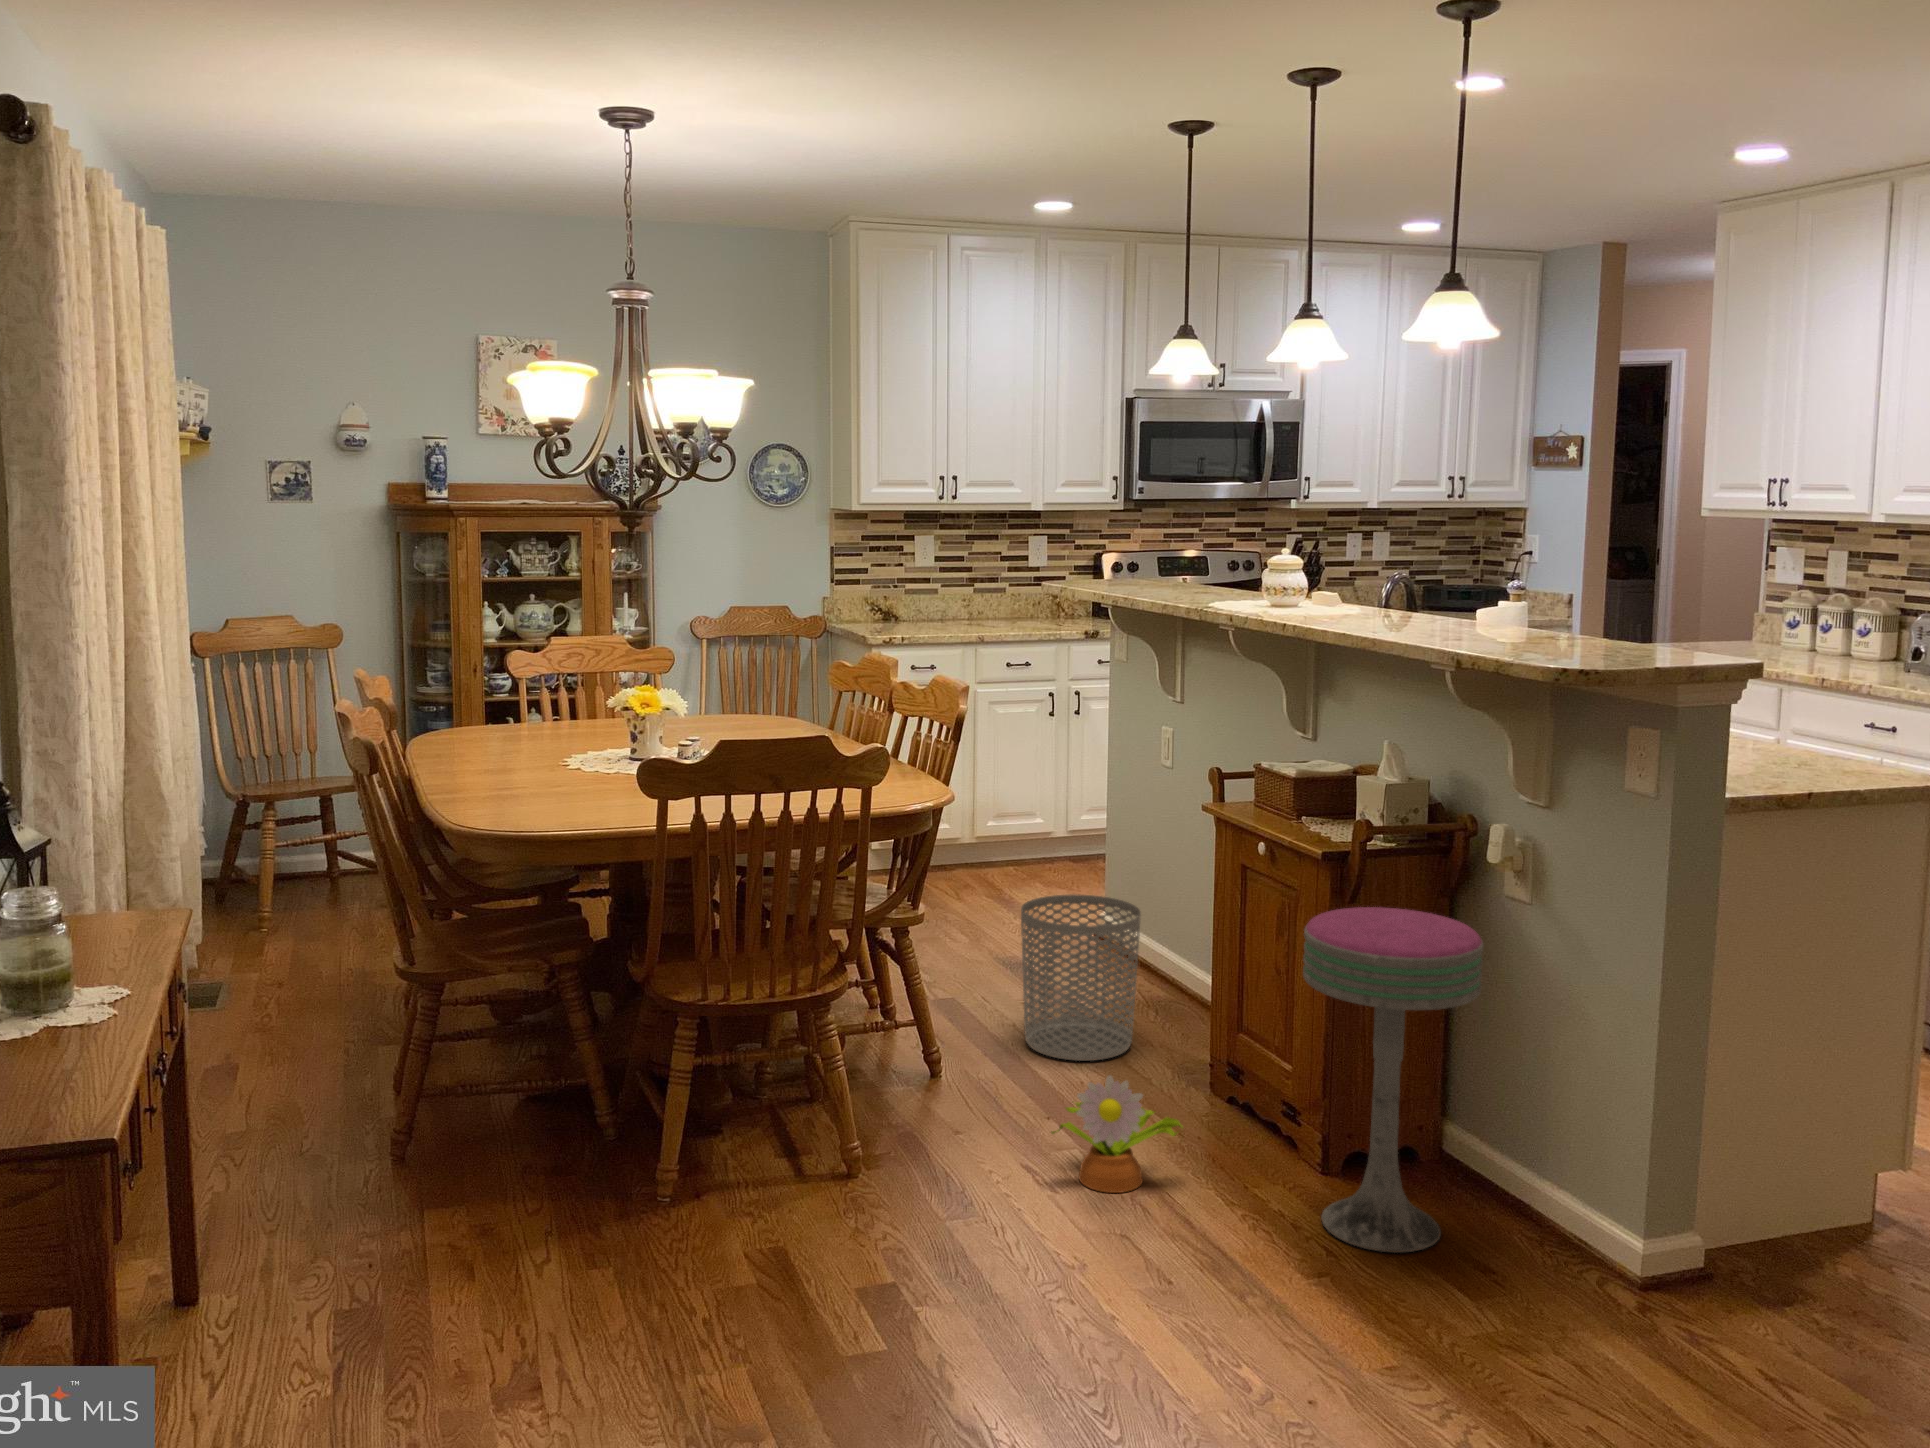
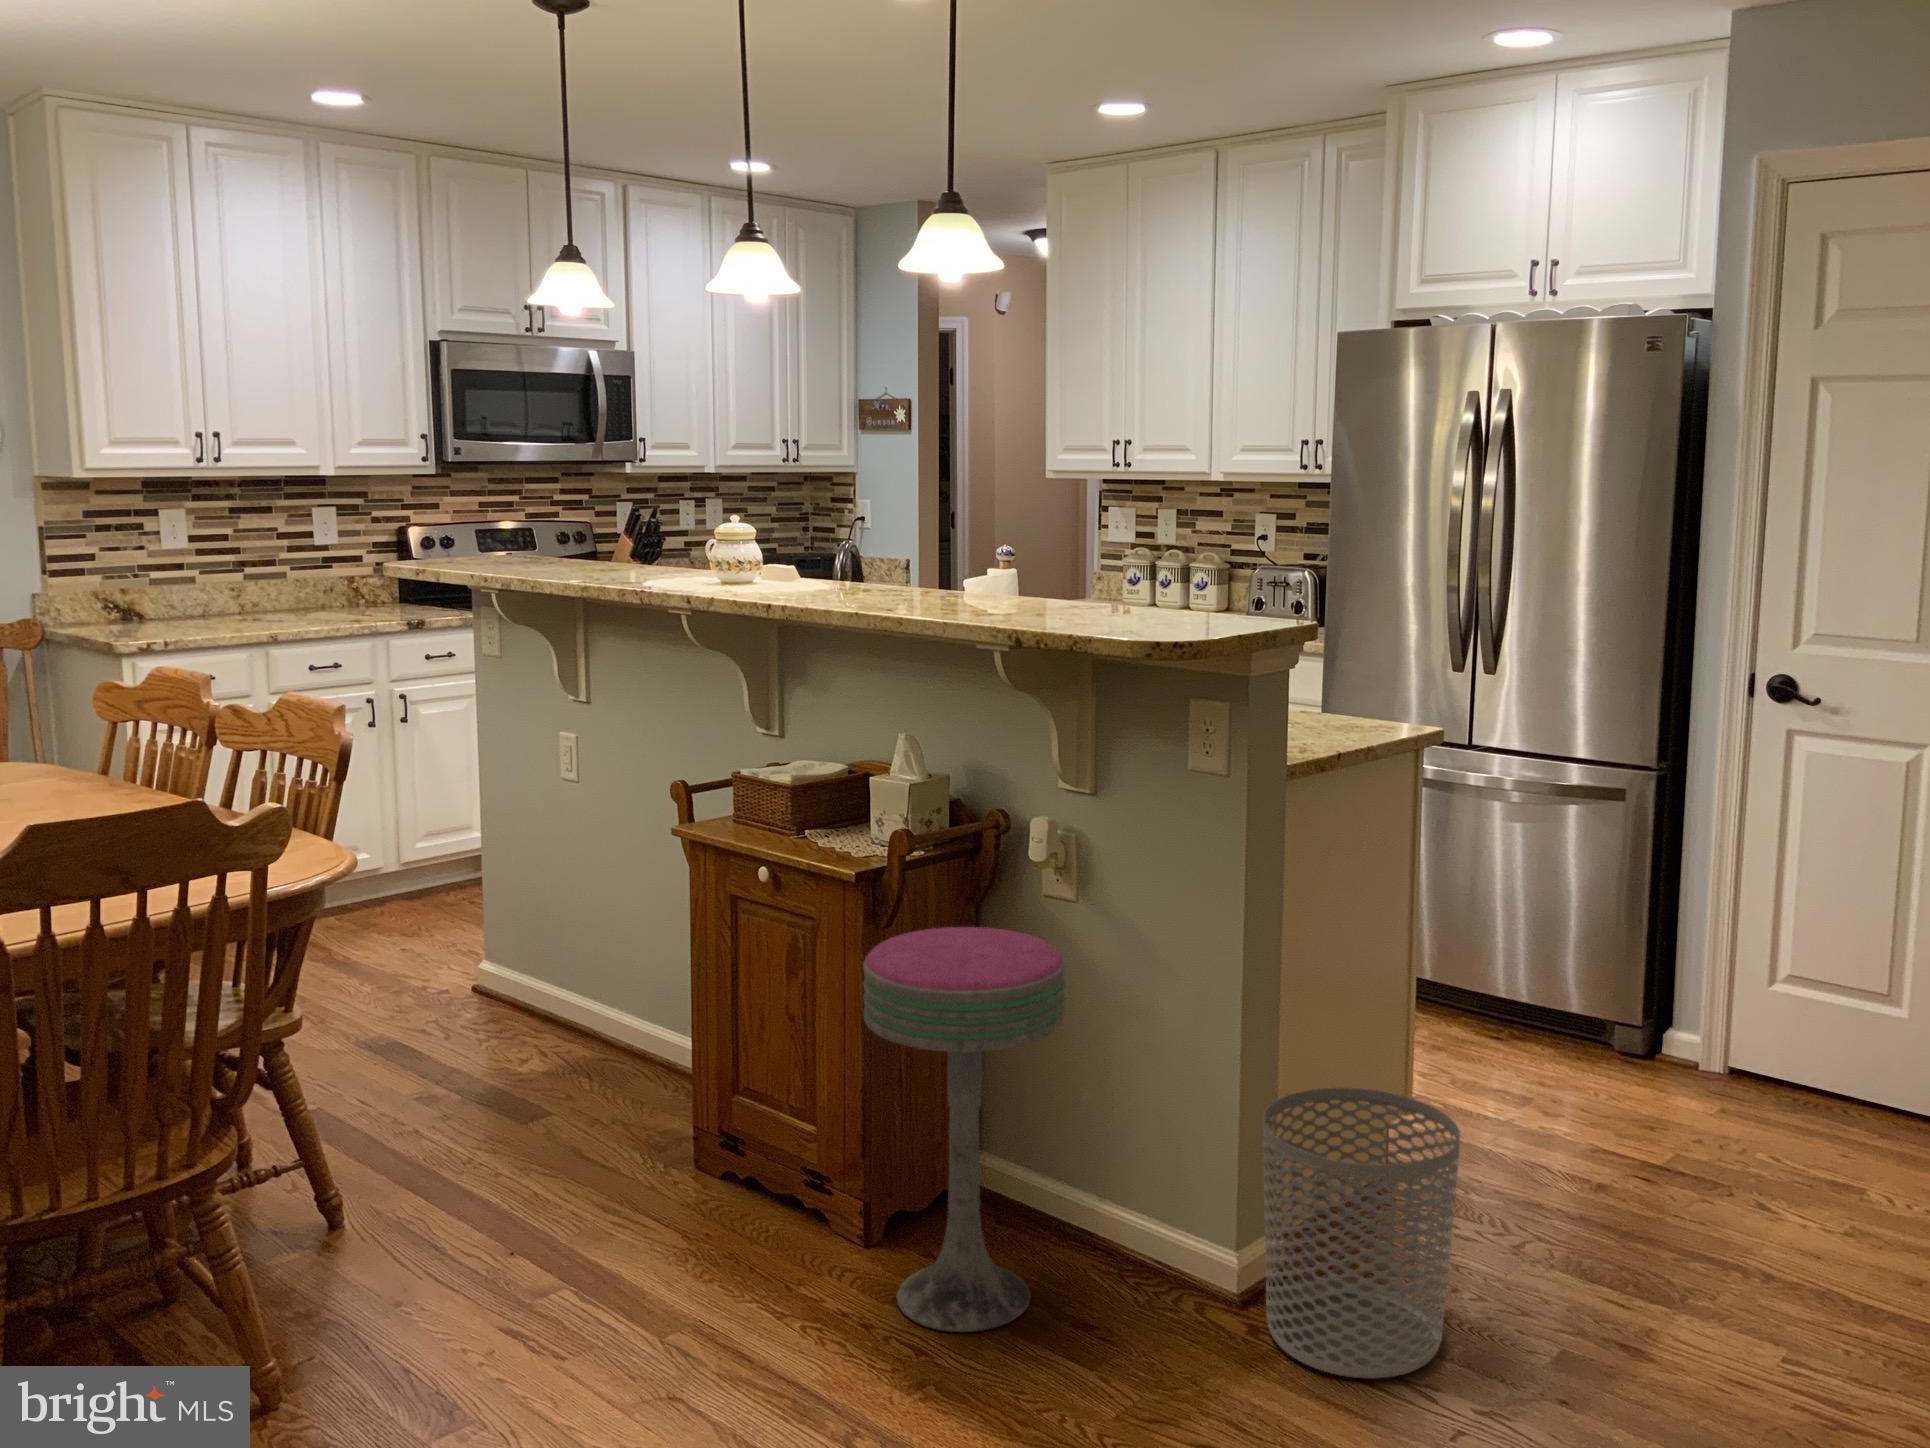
waste bin: present [1021,894,1141,1061] -> present [1263,1087,1460,1379]
decorative plant: present [1051,1075,1183,1193] -> none [552,1193,717,1342]

